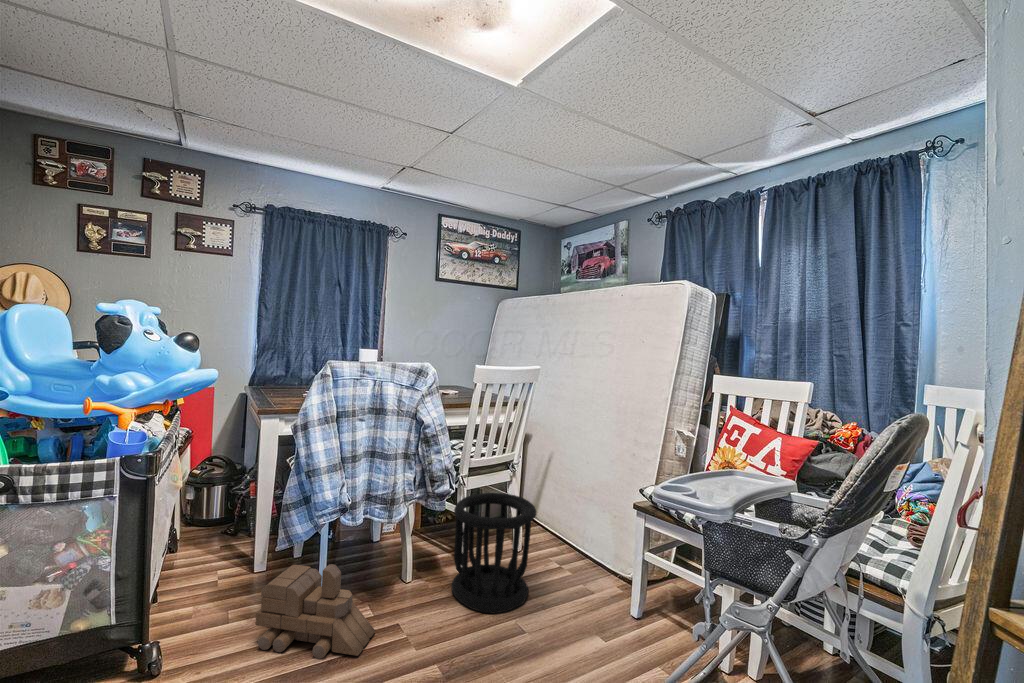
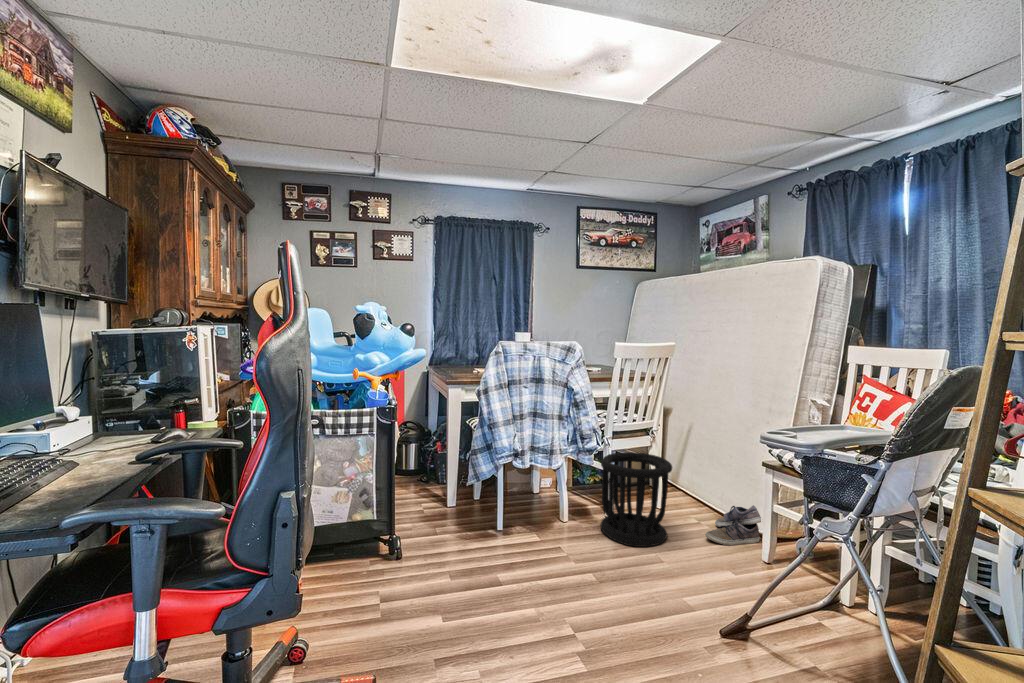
shoe: none [570,547,628,597] -> present [705,505,761,545]
toy train: present [255,564,375,659] -> none [459,494,543,559]

